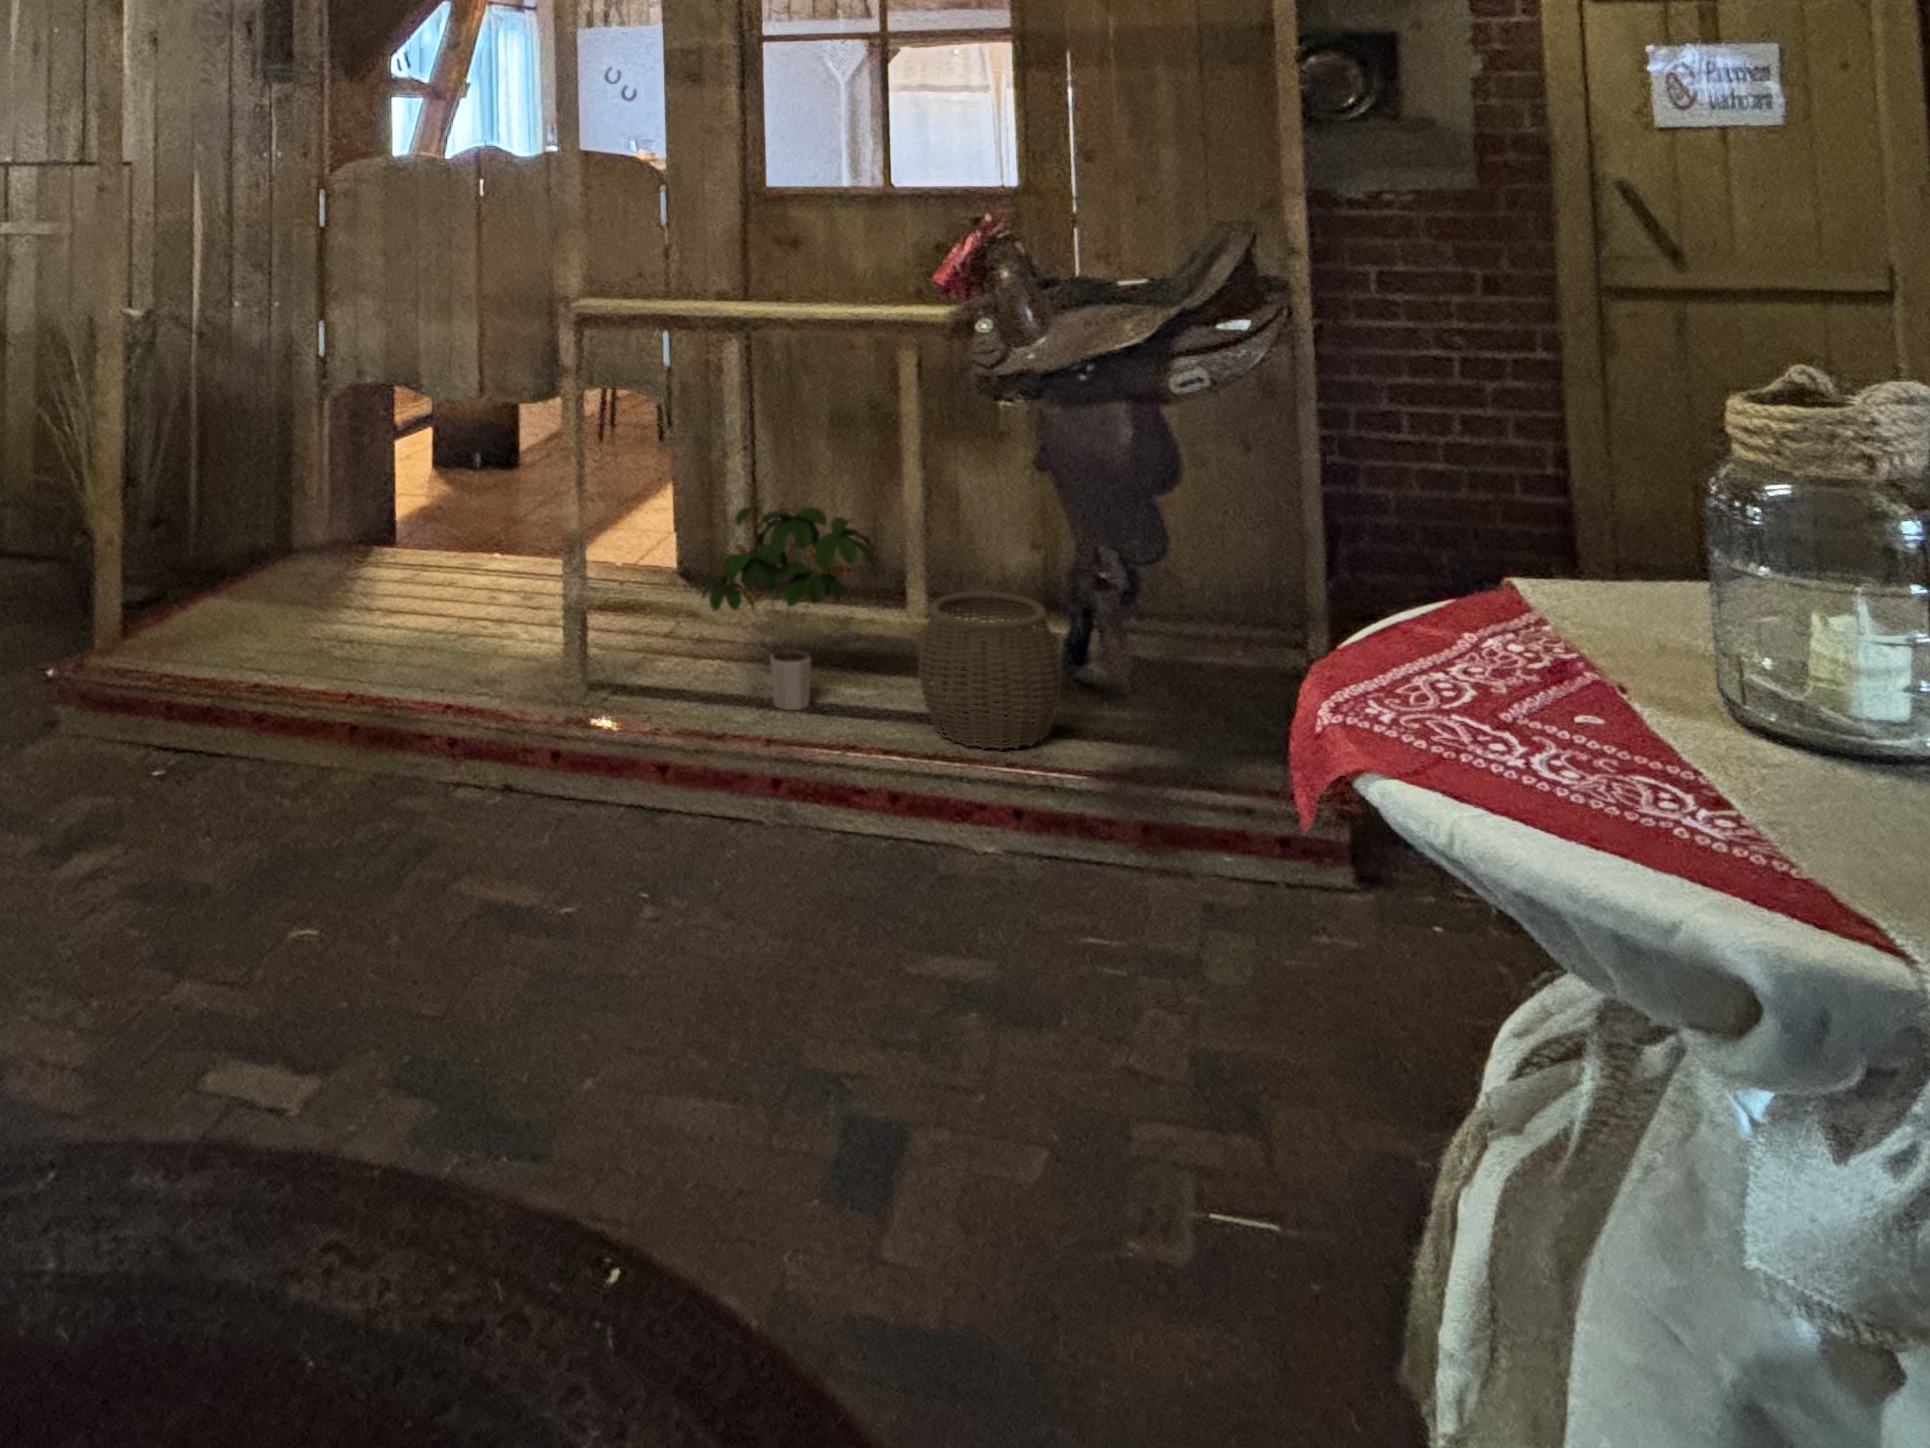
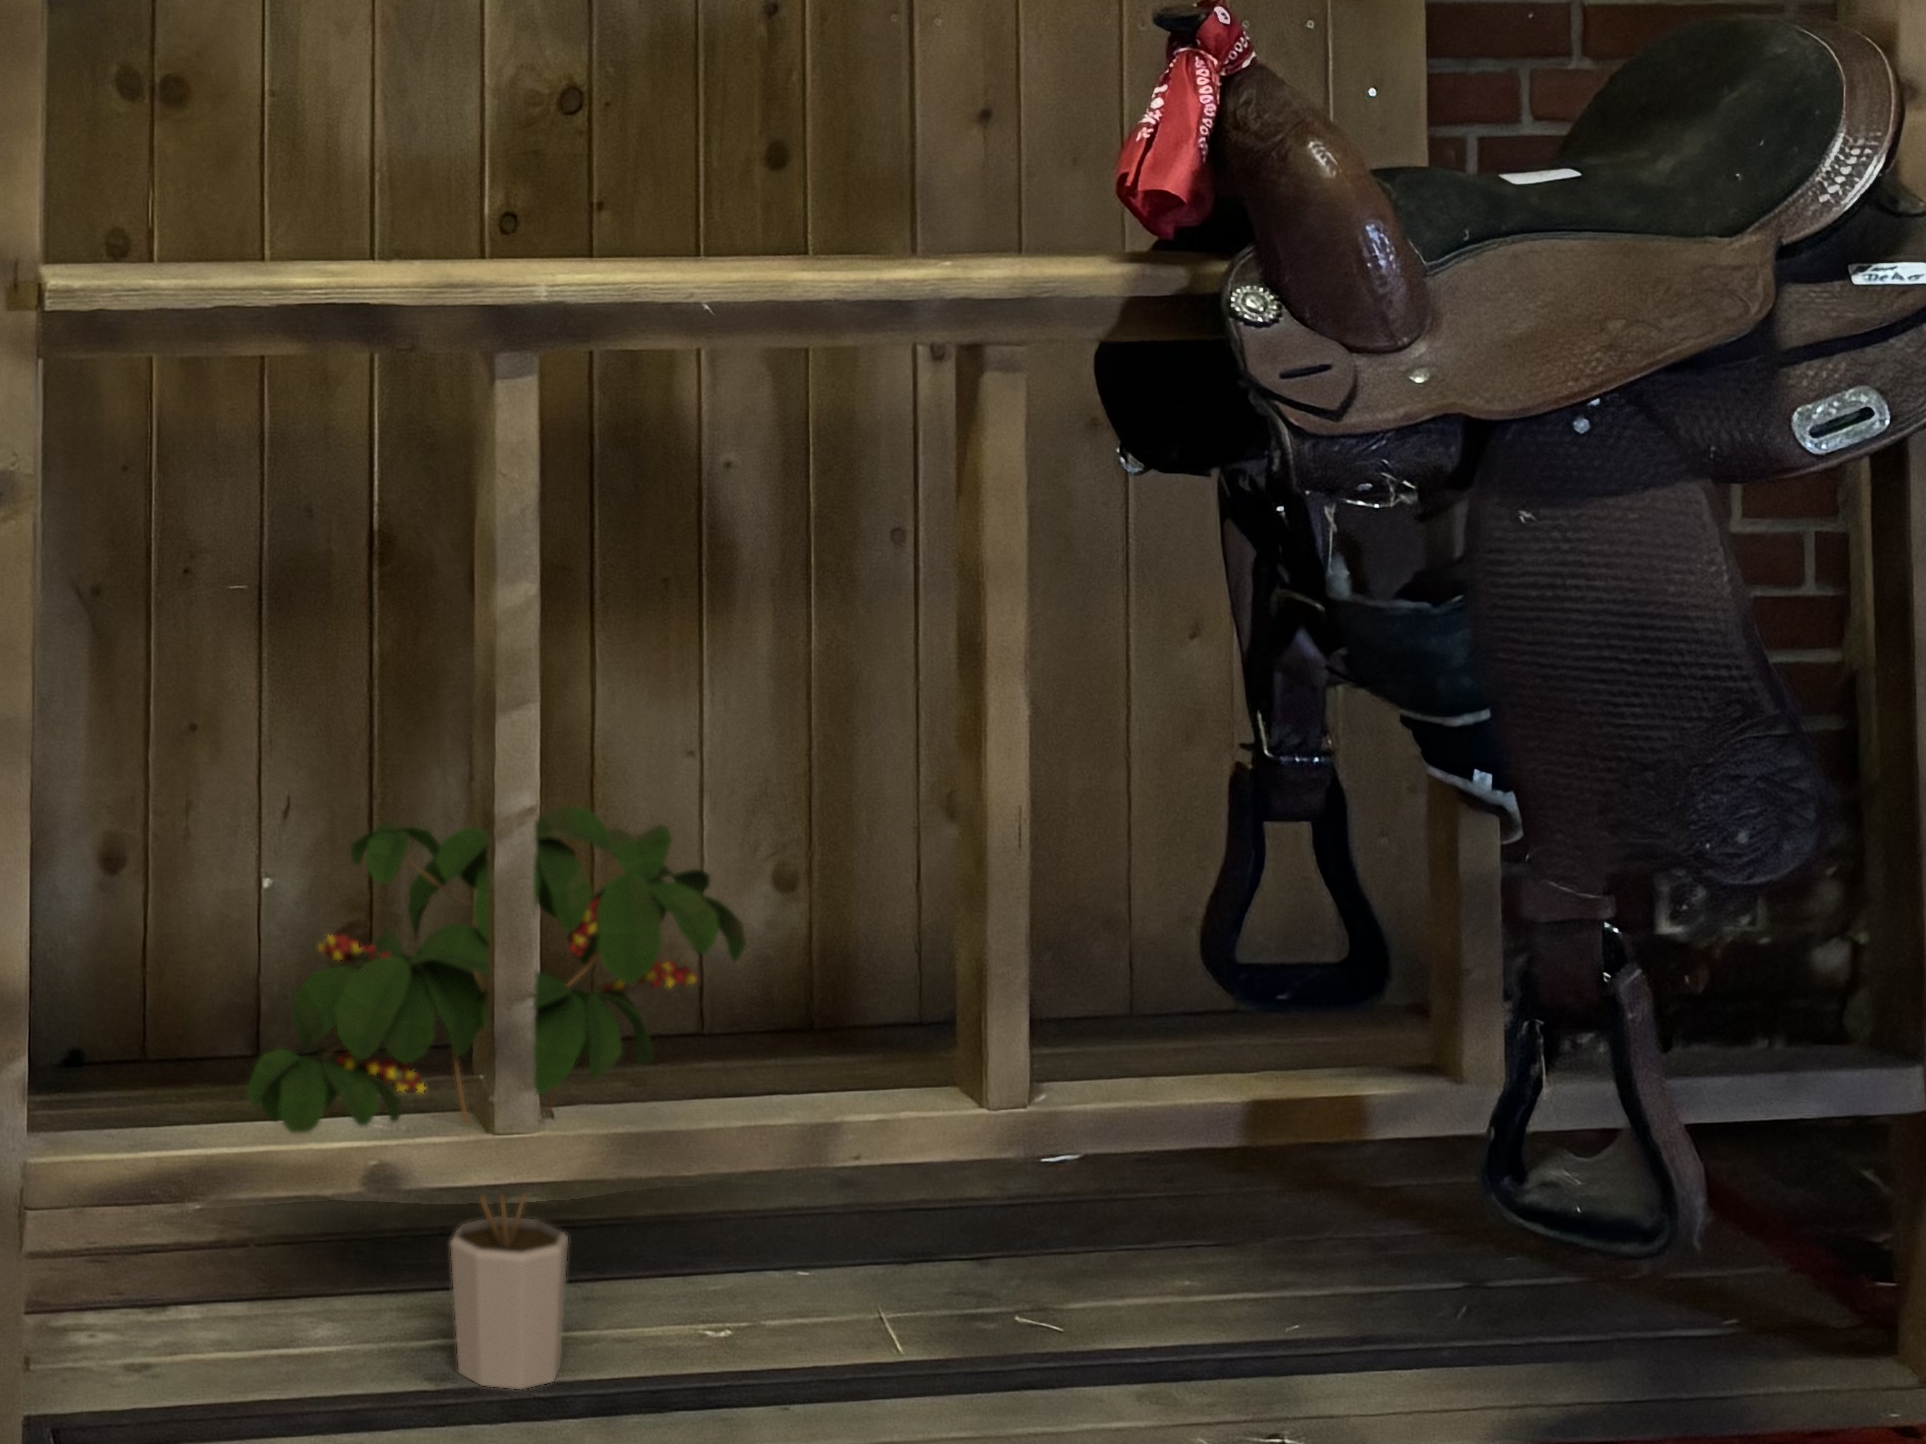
woven basket: present [919,591,1062,750] -> none [873,982,1253,1401]

